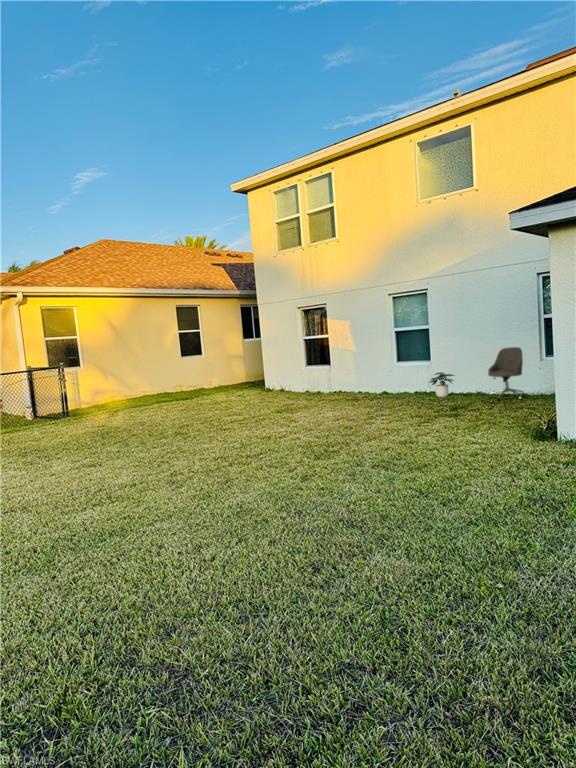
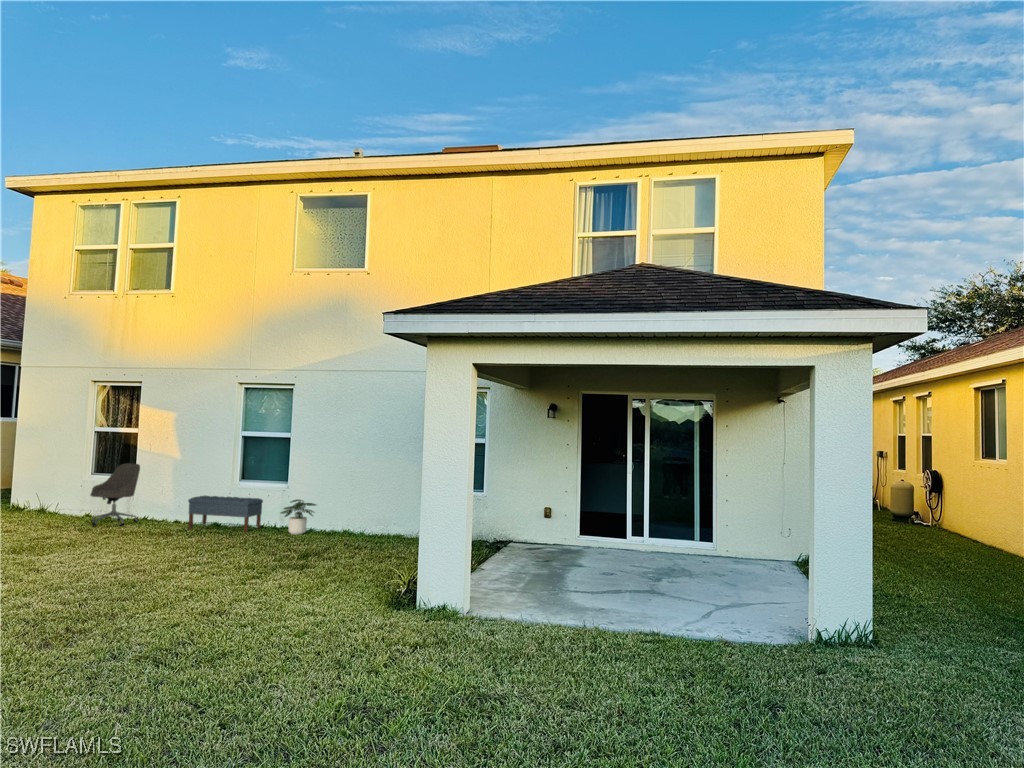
chair: present [488,347,526,401] -> present [91,463,140,527]
bench: none [366,374,415,397] -> present [188,496,263,532]

